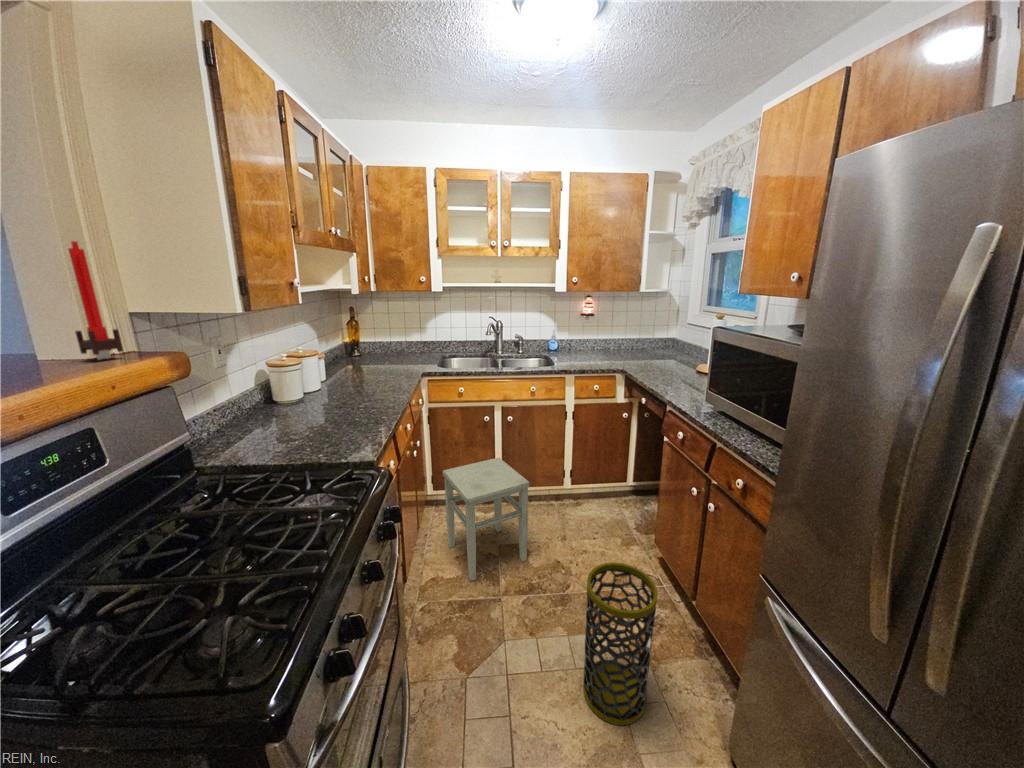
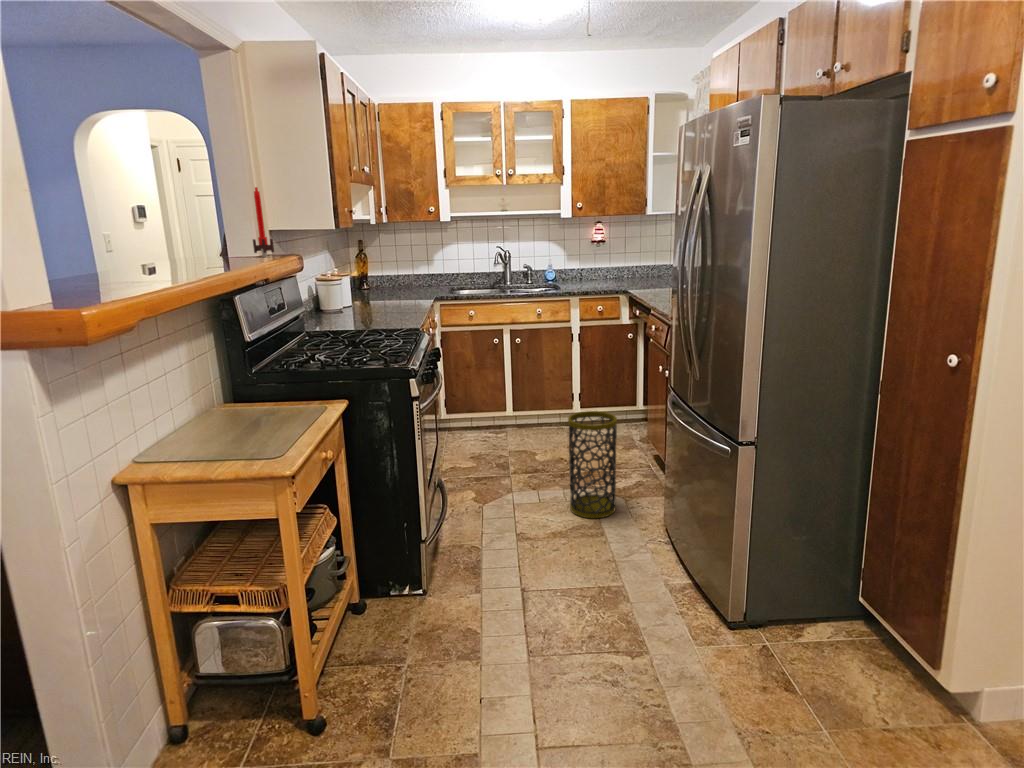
stool: present [443,458,530,581] -> none [457,371,534,467]

